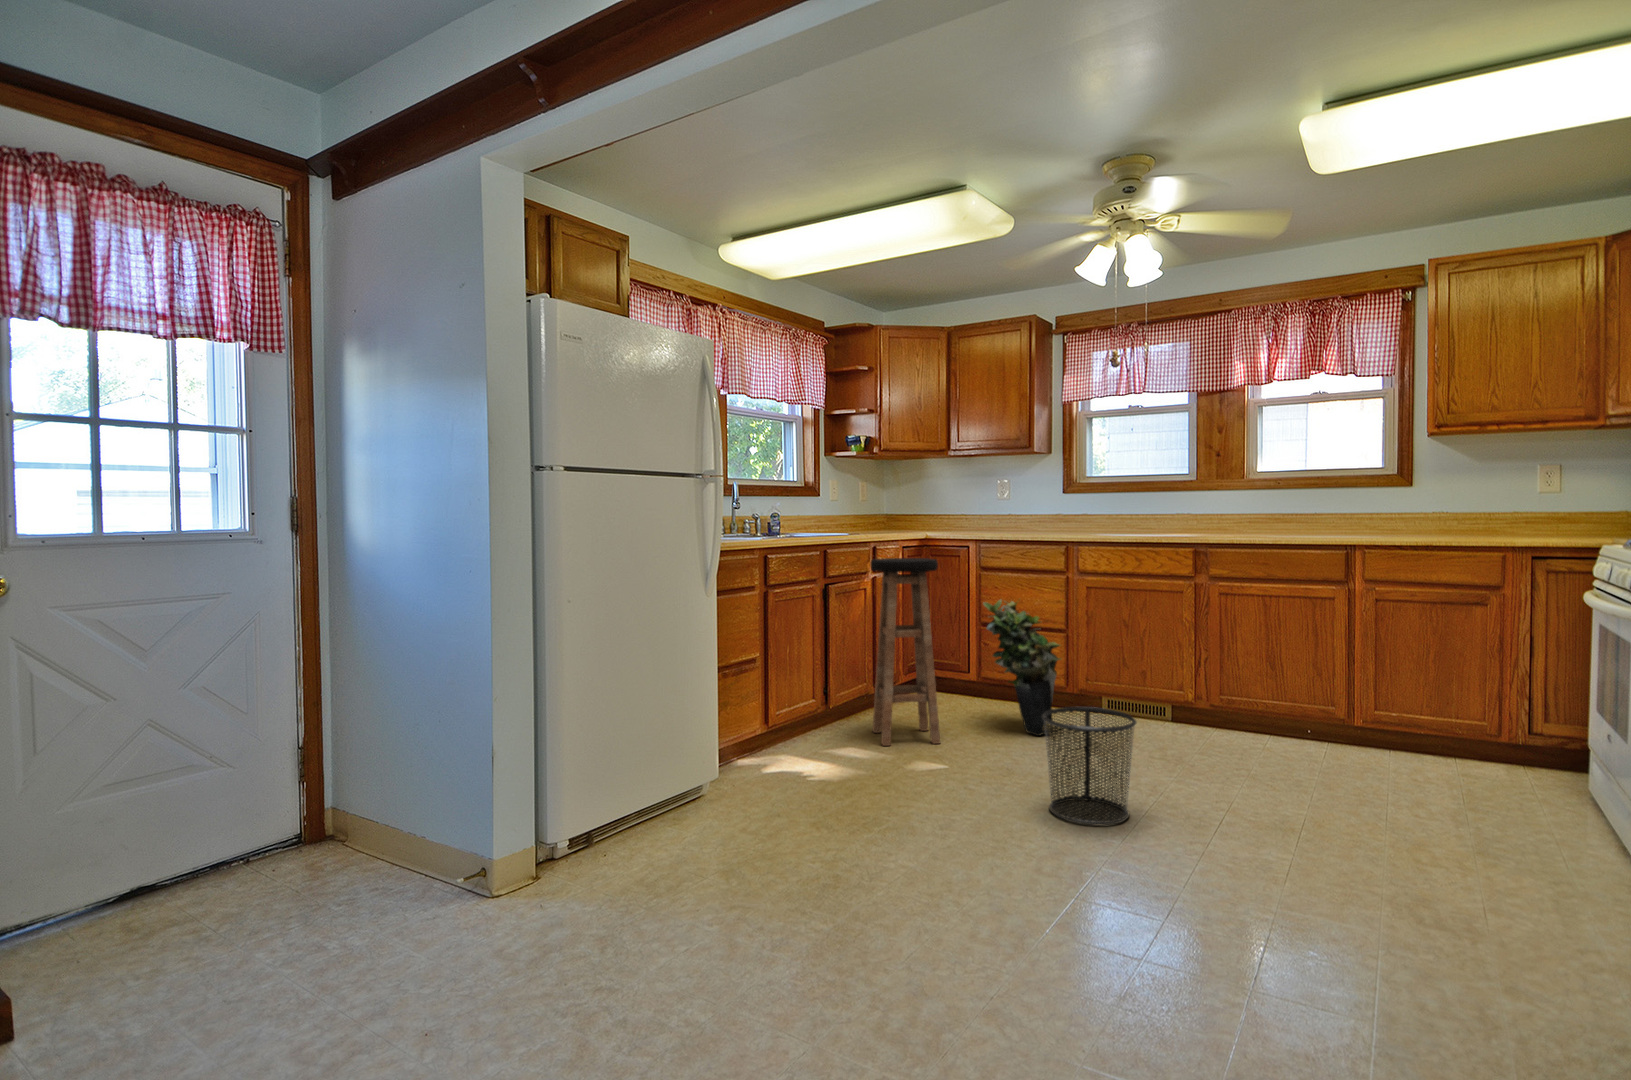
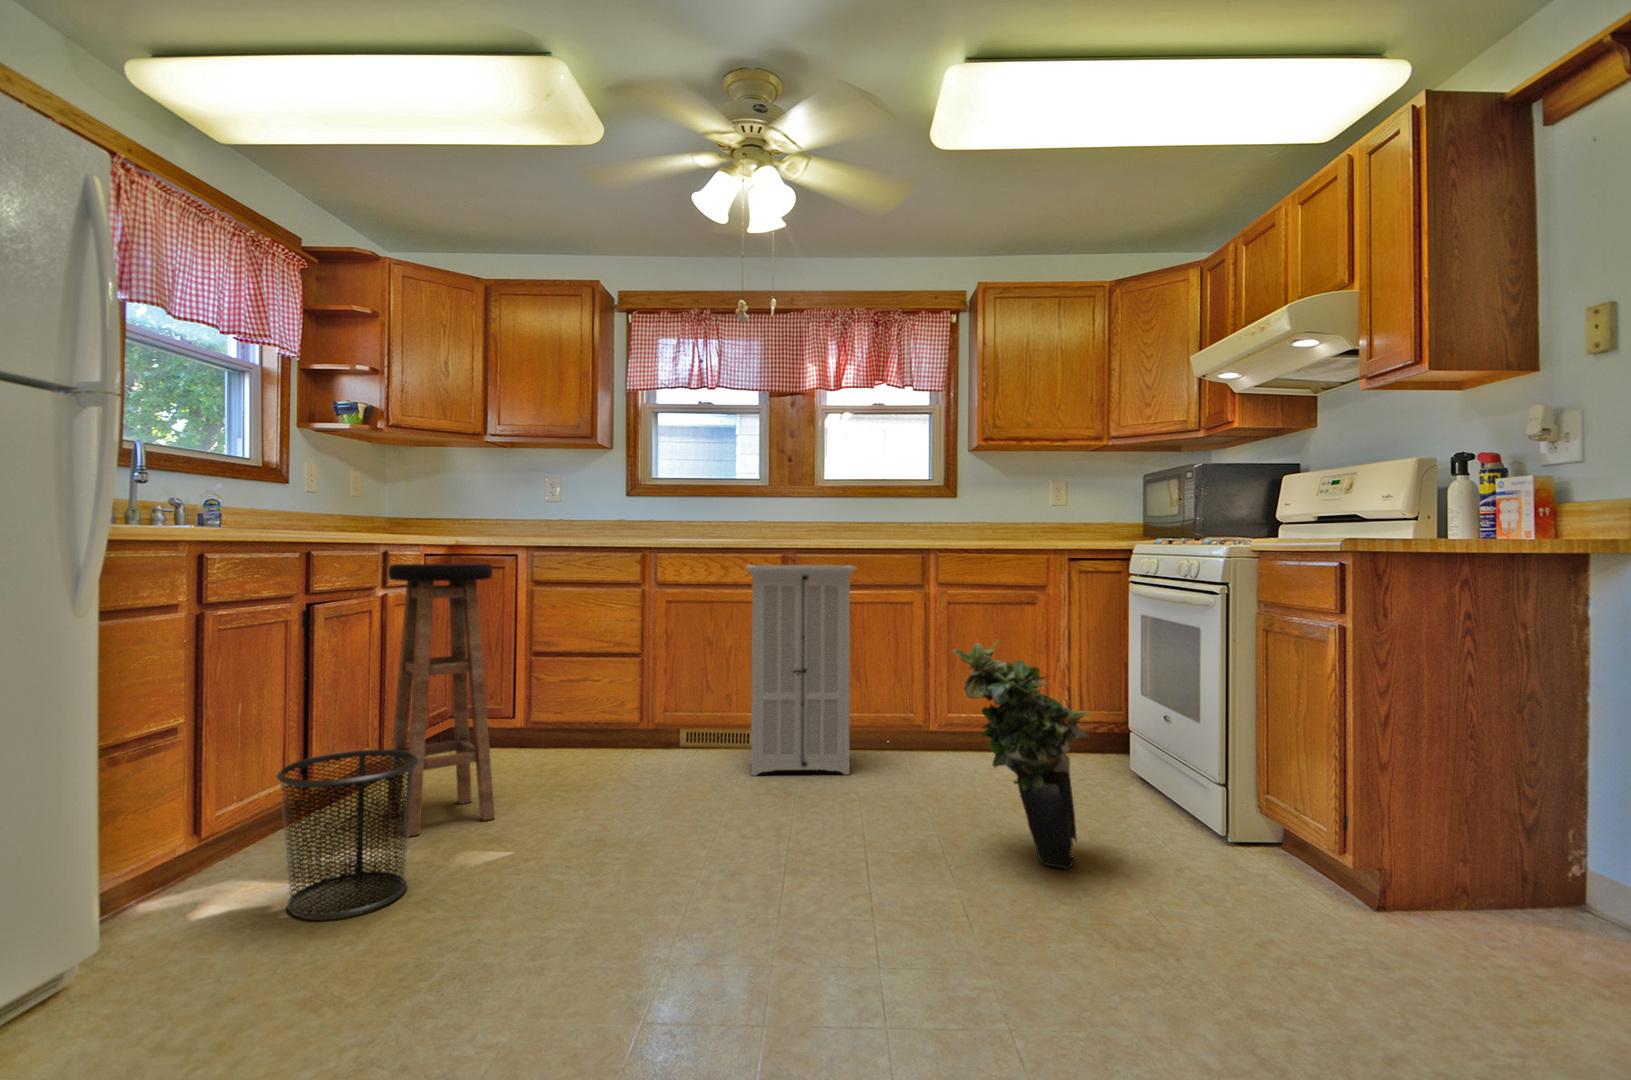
storage cabinet: none [1146,556,1259,754] -> present [746,562,856,776]
potted plant: present [983,600,1060,736] -> present [954,640,1091,869]
waste bin: present [1042,707,1136,825] -> present [277,750,418,919]

